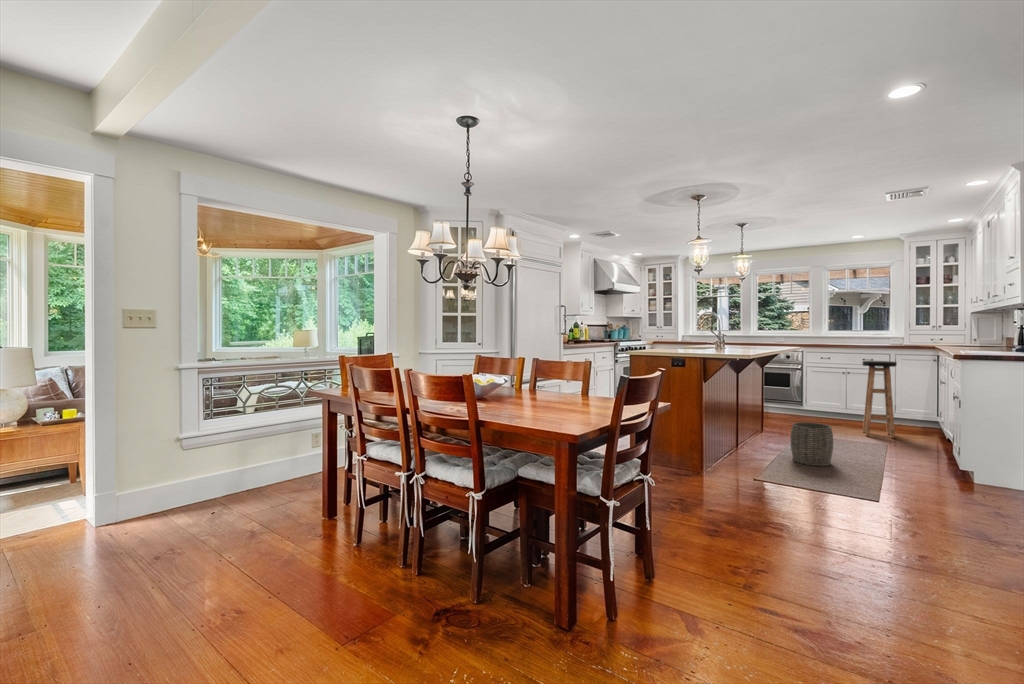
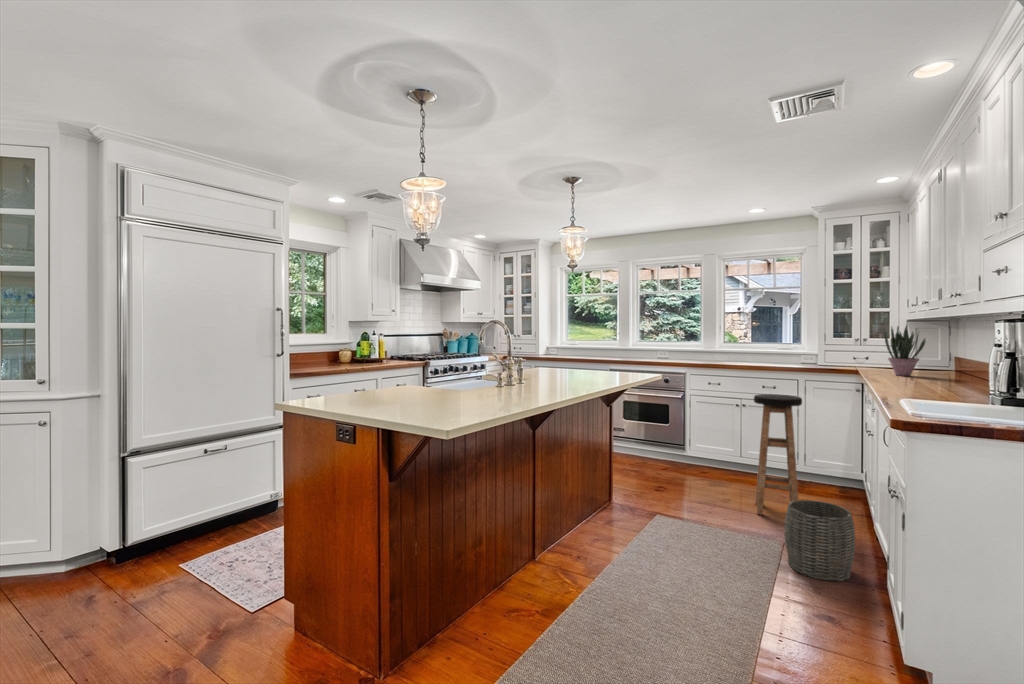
potted plant: none [953,315,982,348] -> present [884,326,926,376]
woven basket: present [790,422,833,466] -> present [785,500,855,581]

